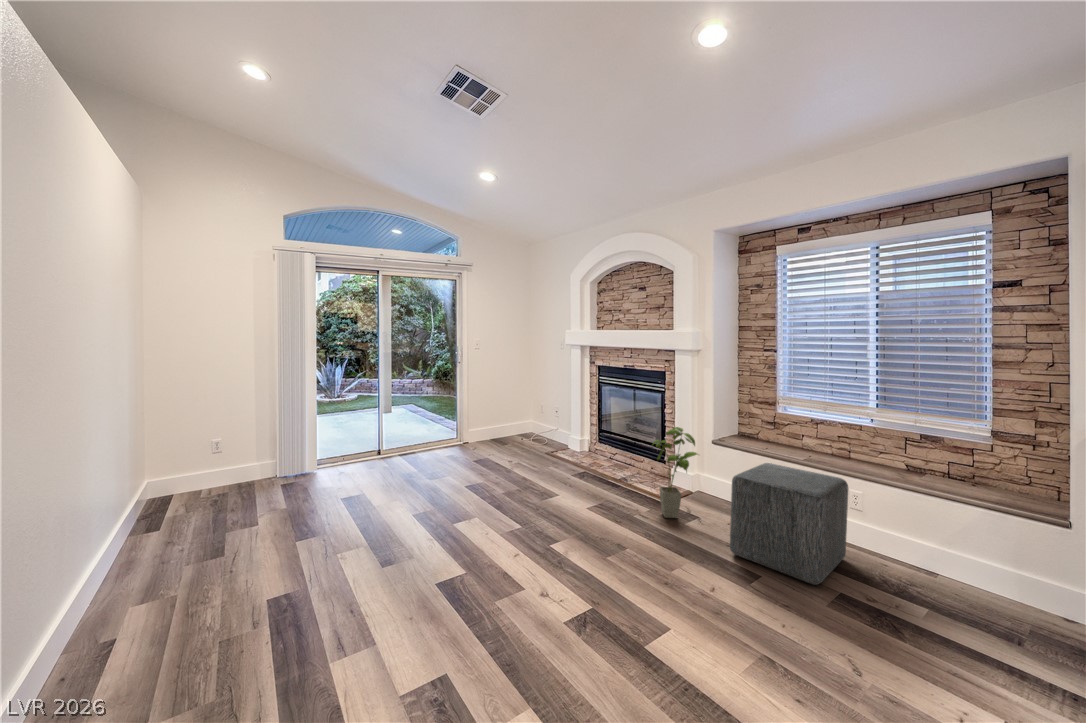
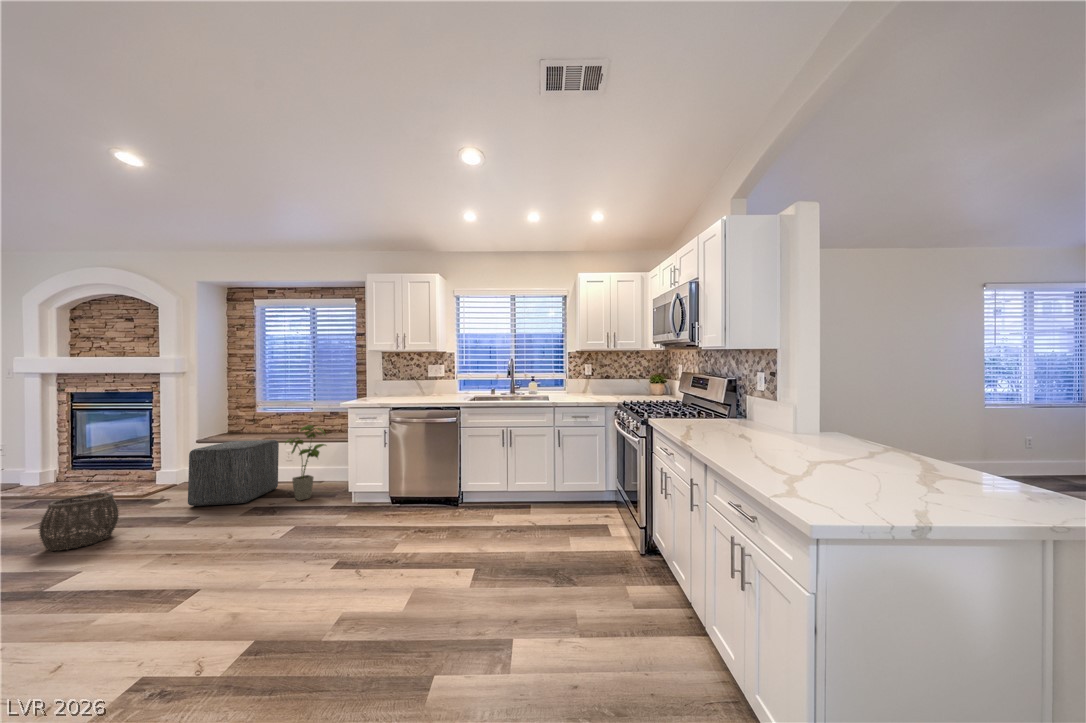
house plant: present [653,427,698,518] -> present [285,425,326,500]
woven basket: none [609,518,676,596] -> present [39,493,119,551]

